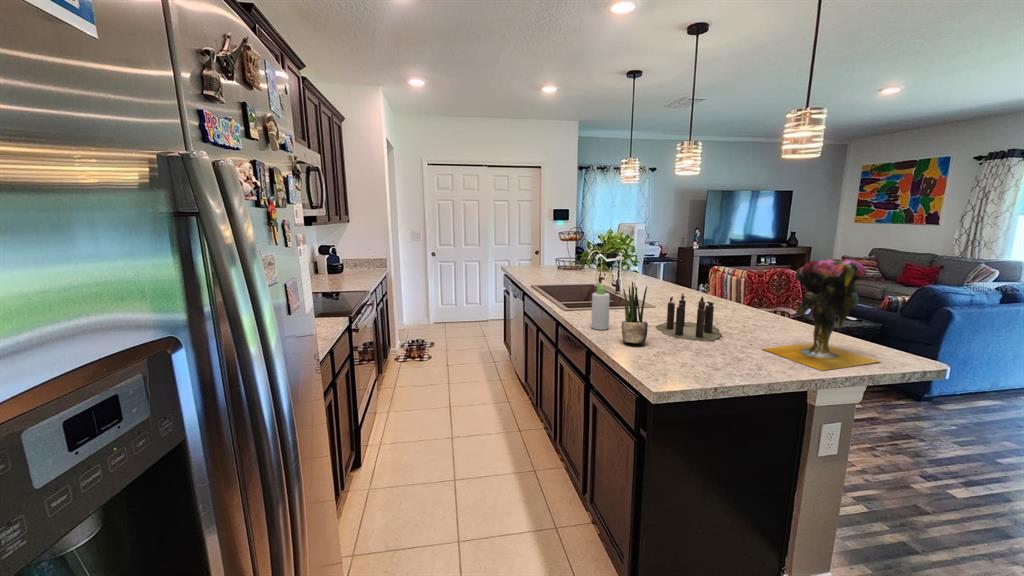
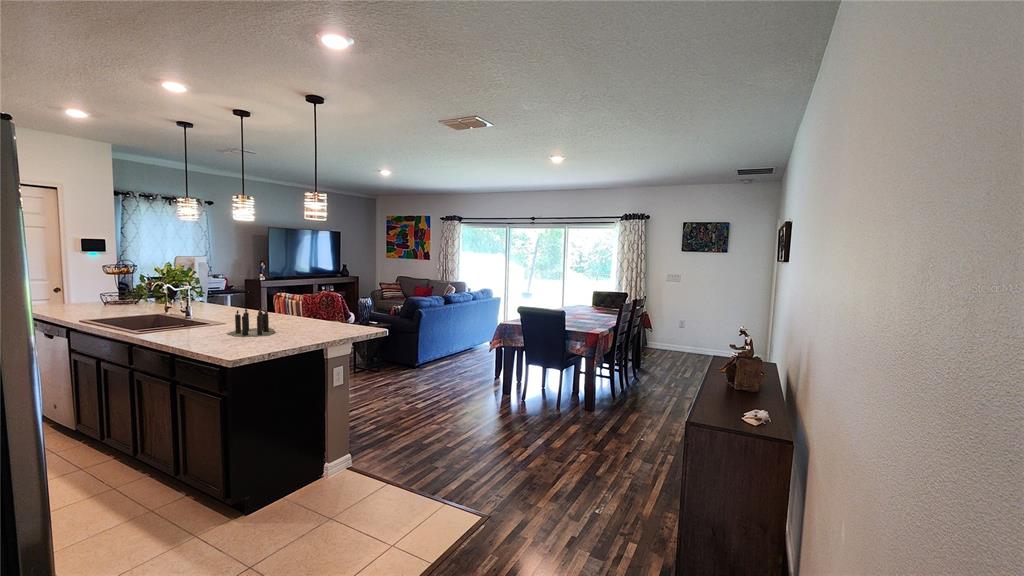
vase: present [764,259,879,371] -> none [299,280,357,338]
bottle: present [592,279,610,330] -> none [170,302,187,341]
potted plant: present [622,282,648,343] -> none [199,299,221,343]

